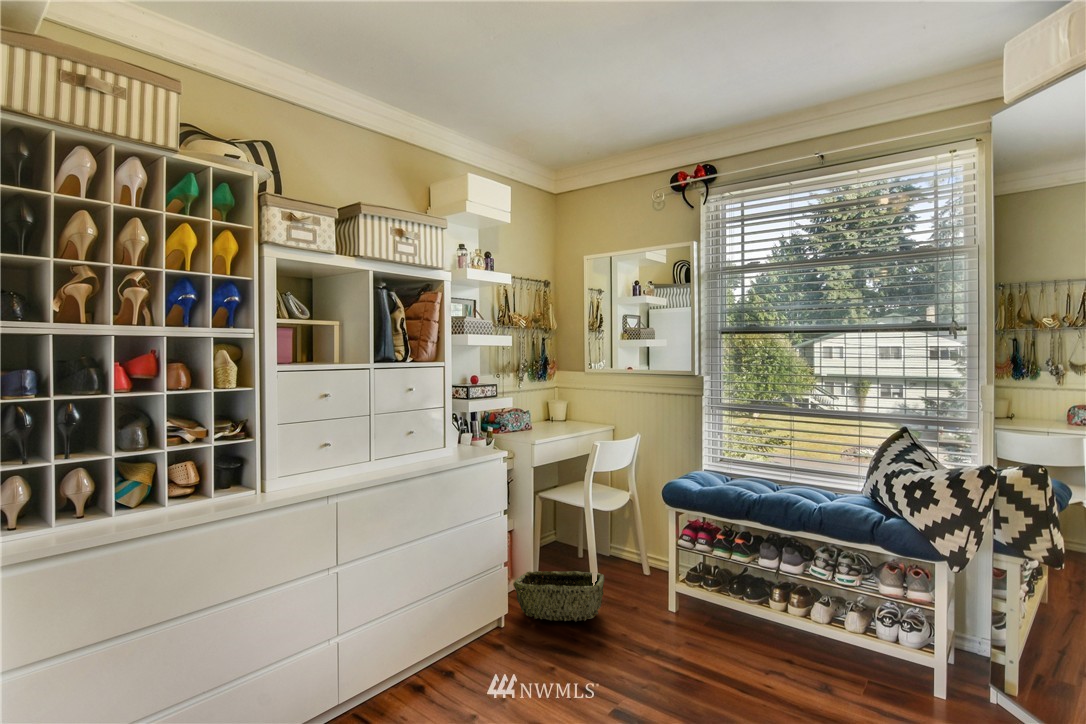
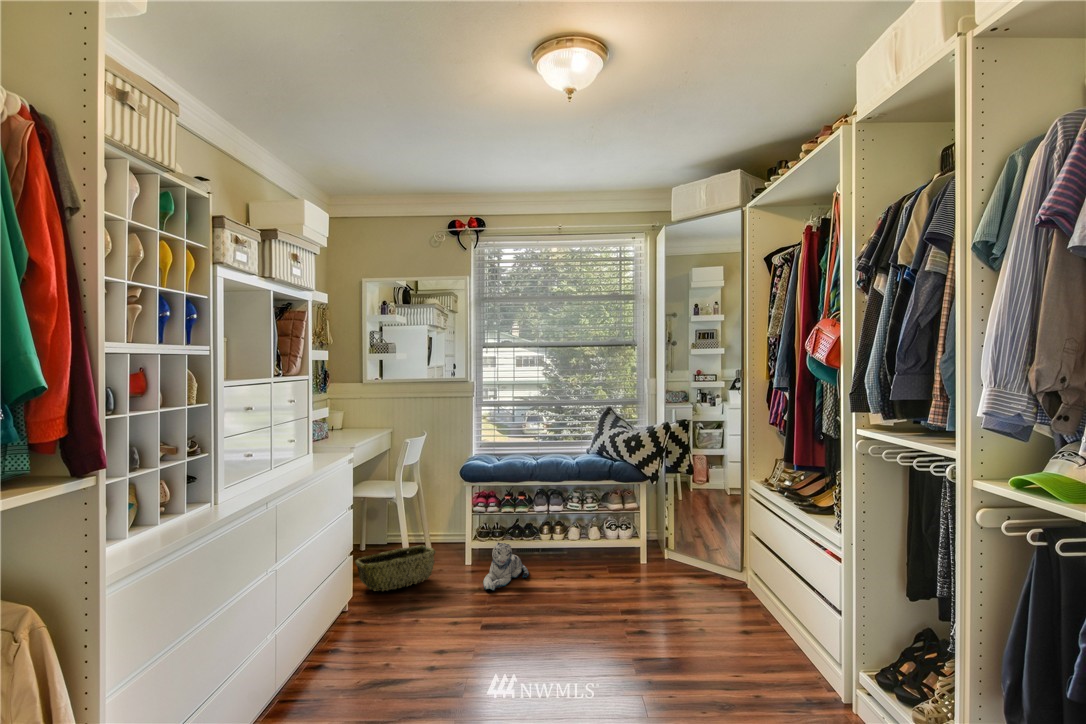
plush toy: none [647,597,730,663] -> present [483,542,529,590]

